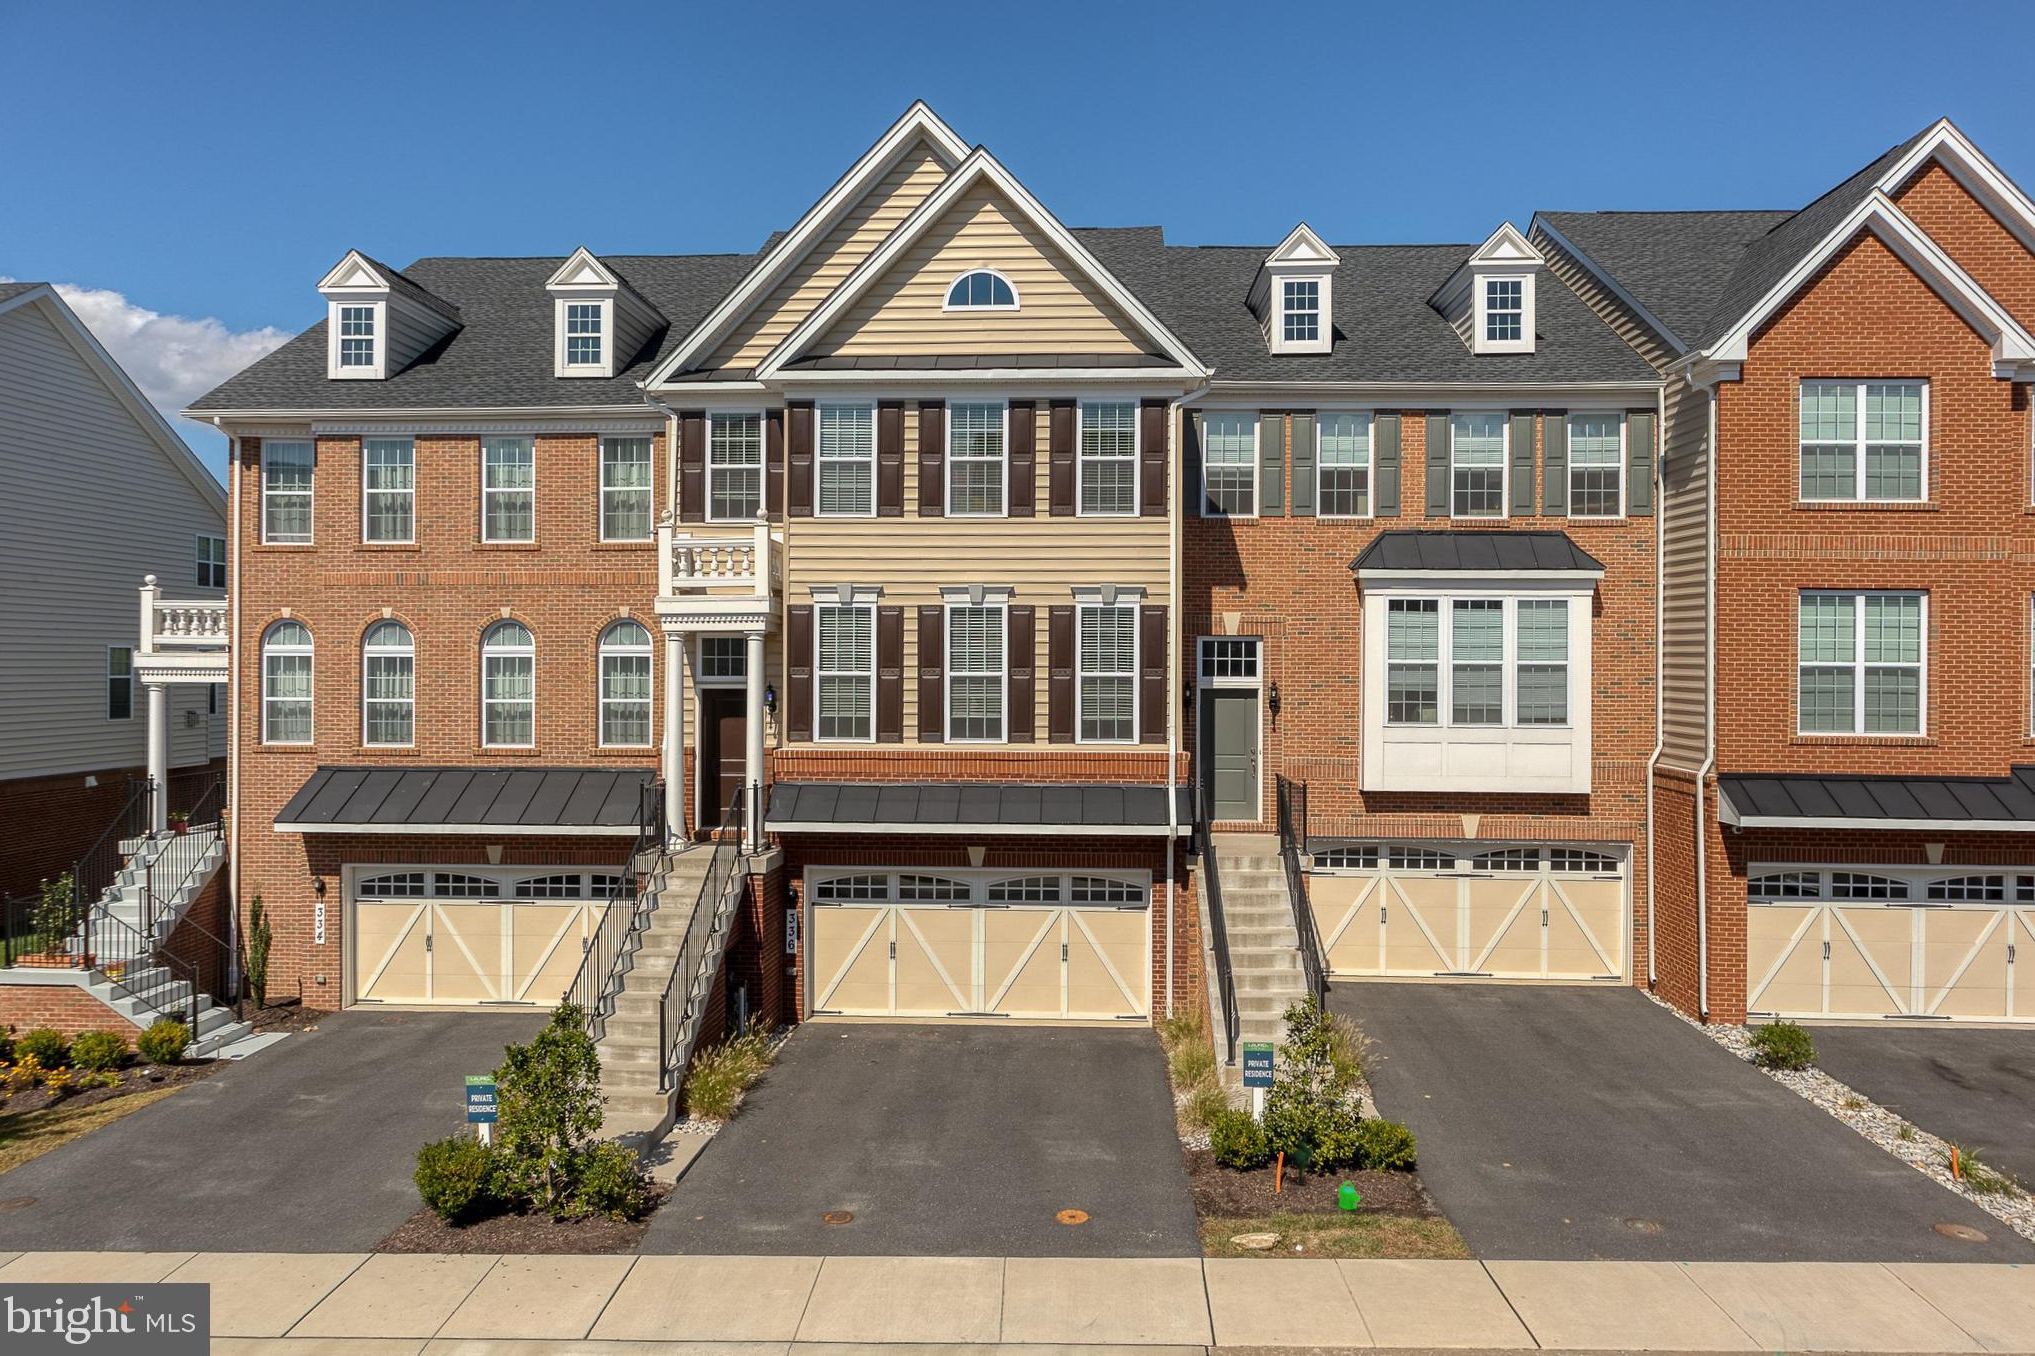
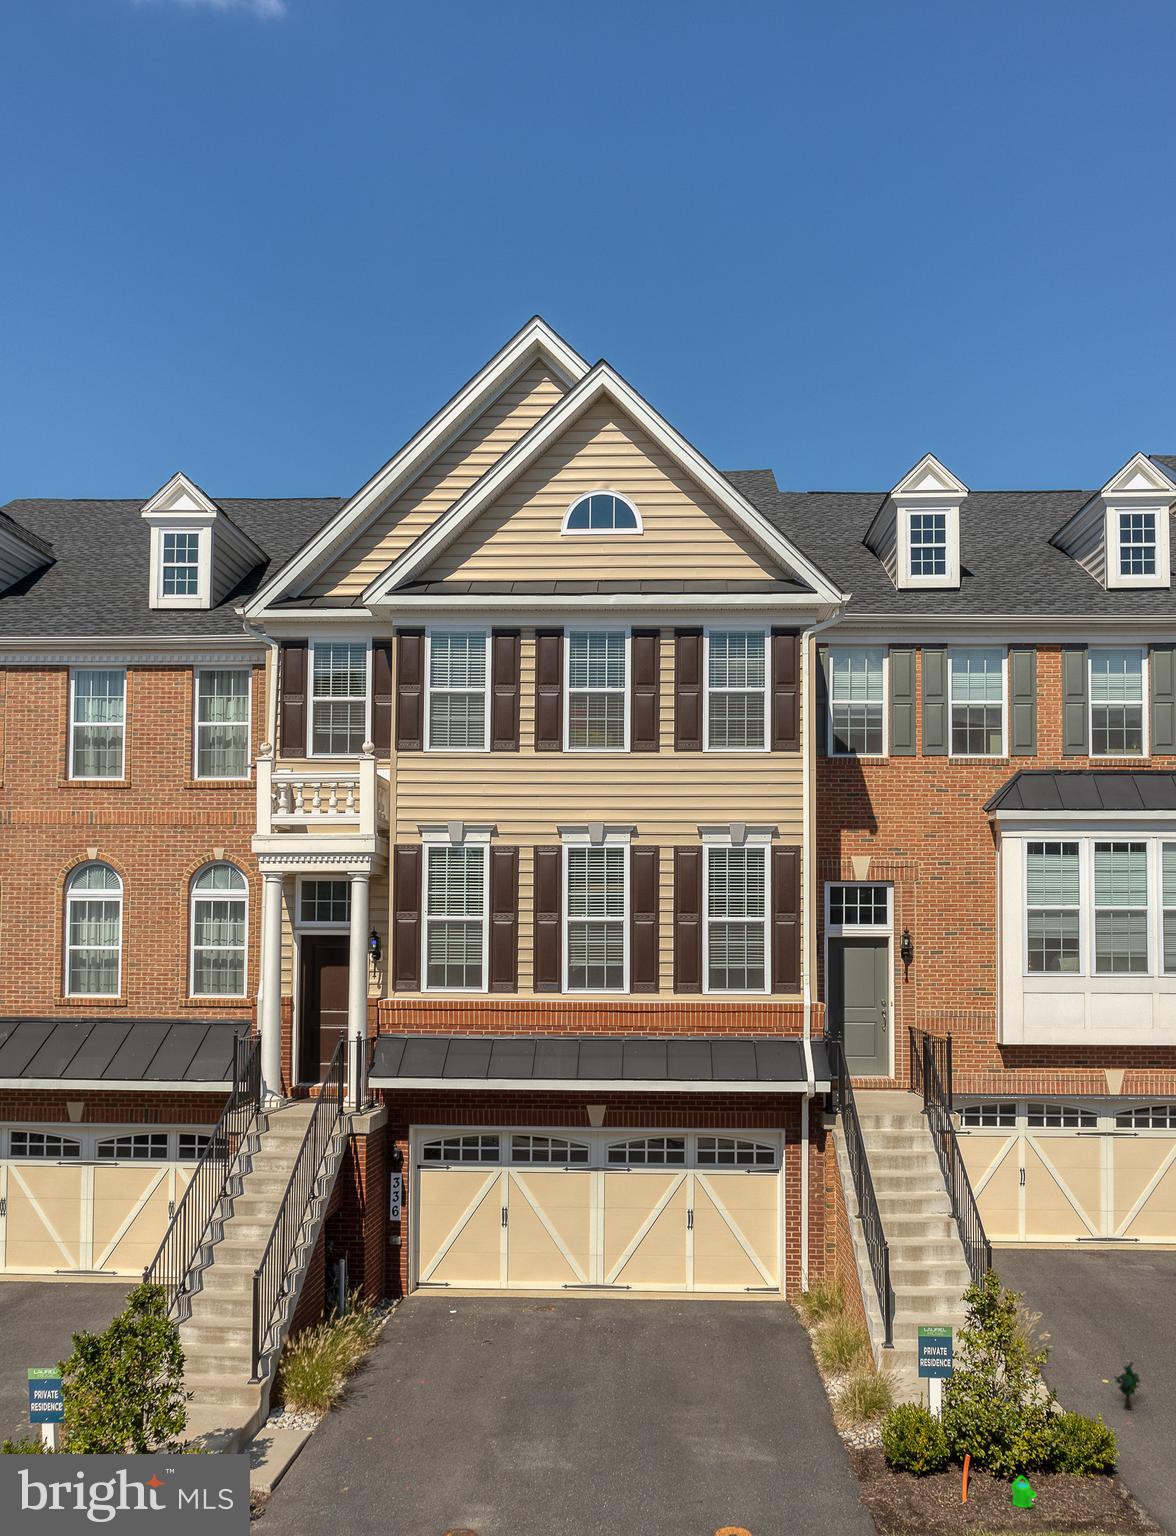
decorative plant: present [1289,1137,1314,1185] -> present [1114,1362,1140,1410]

